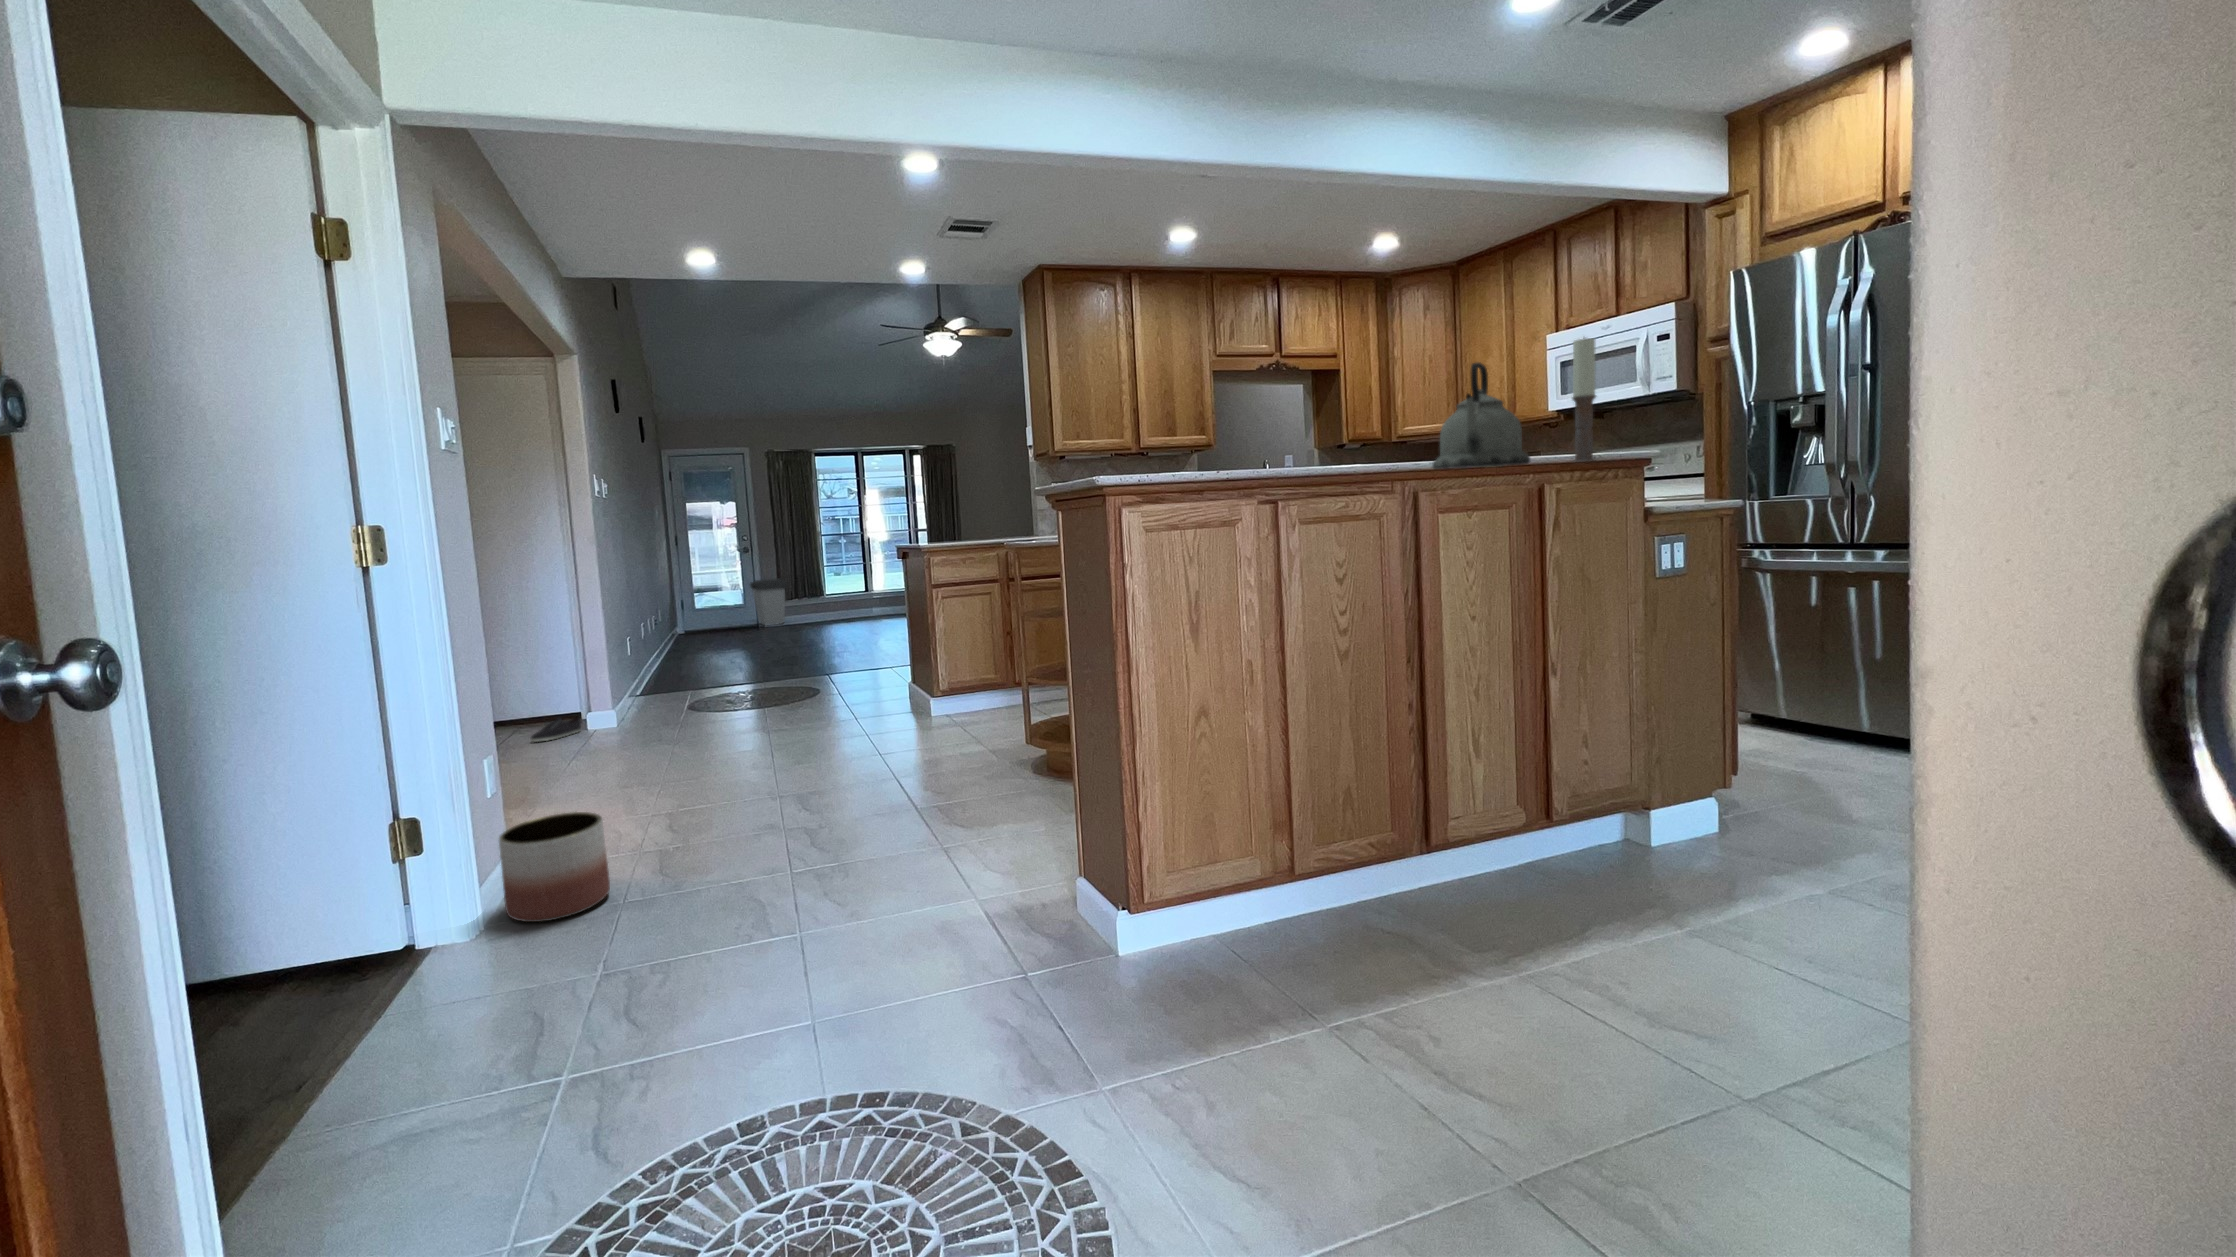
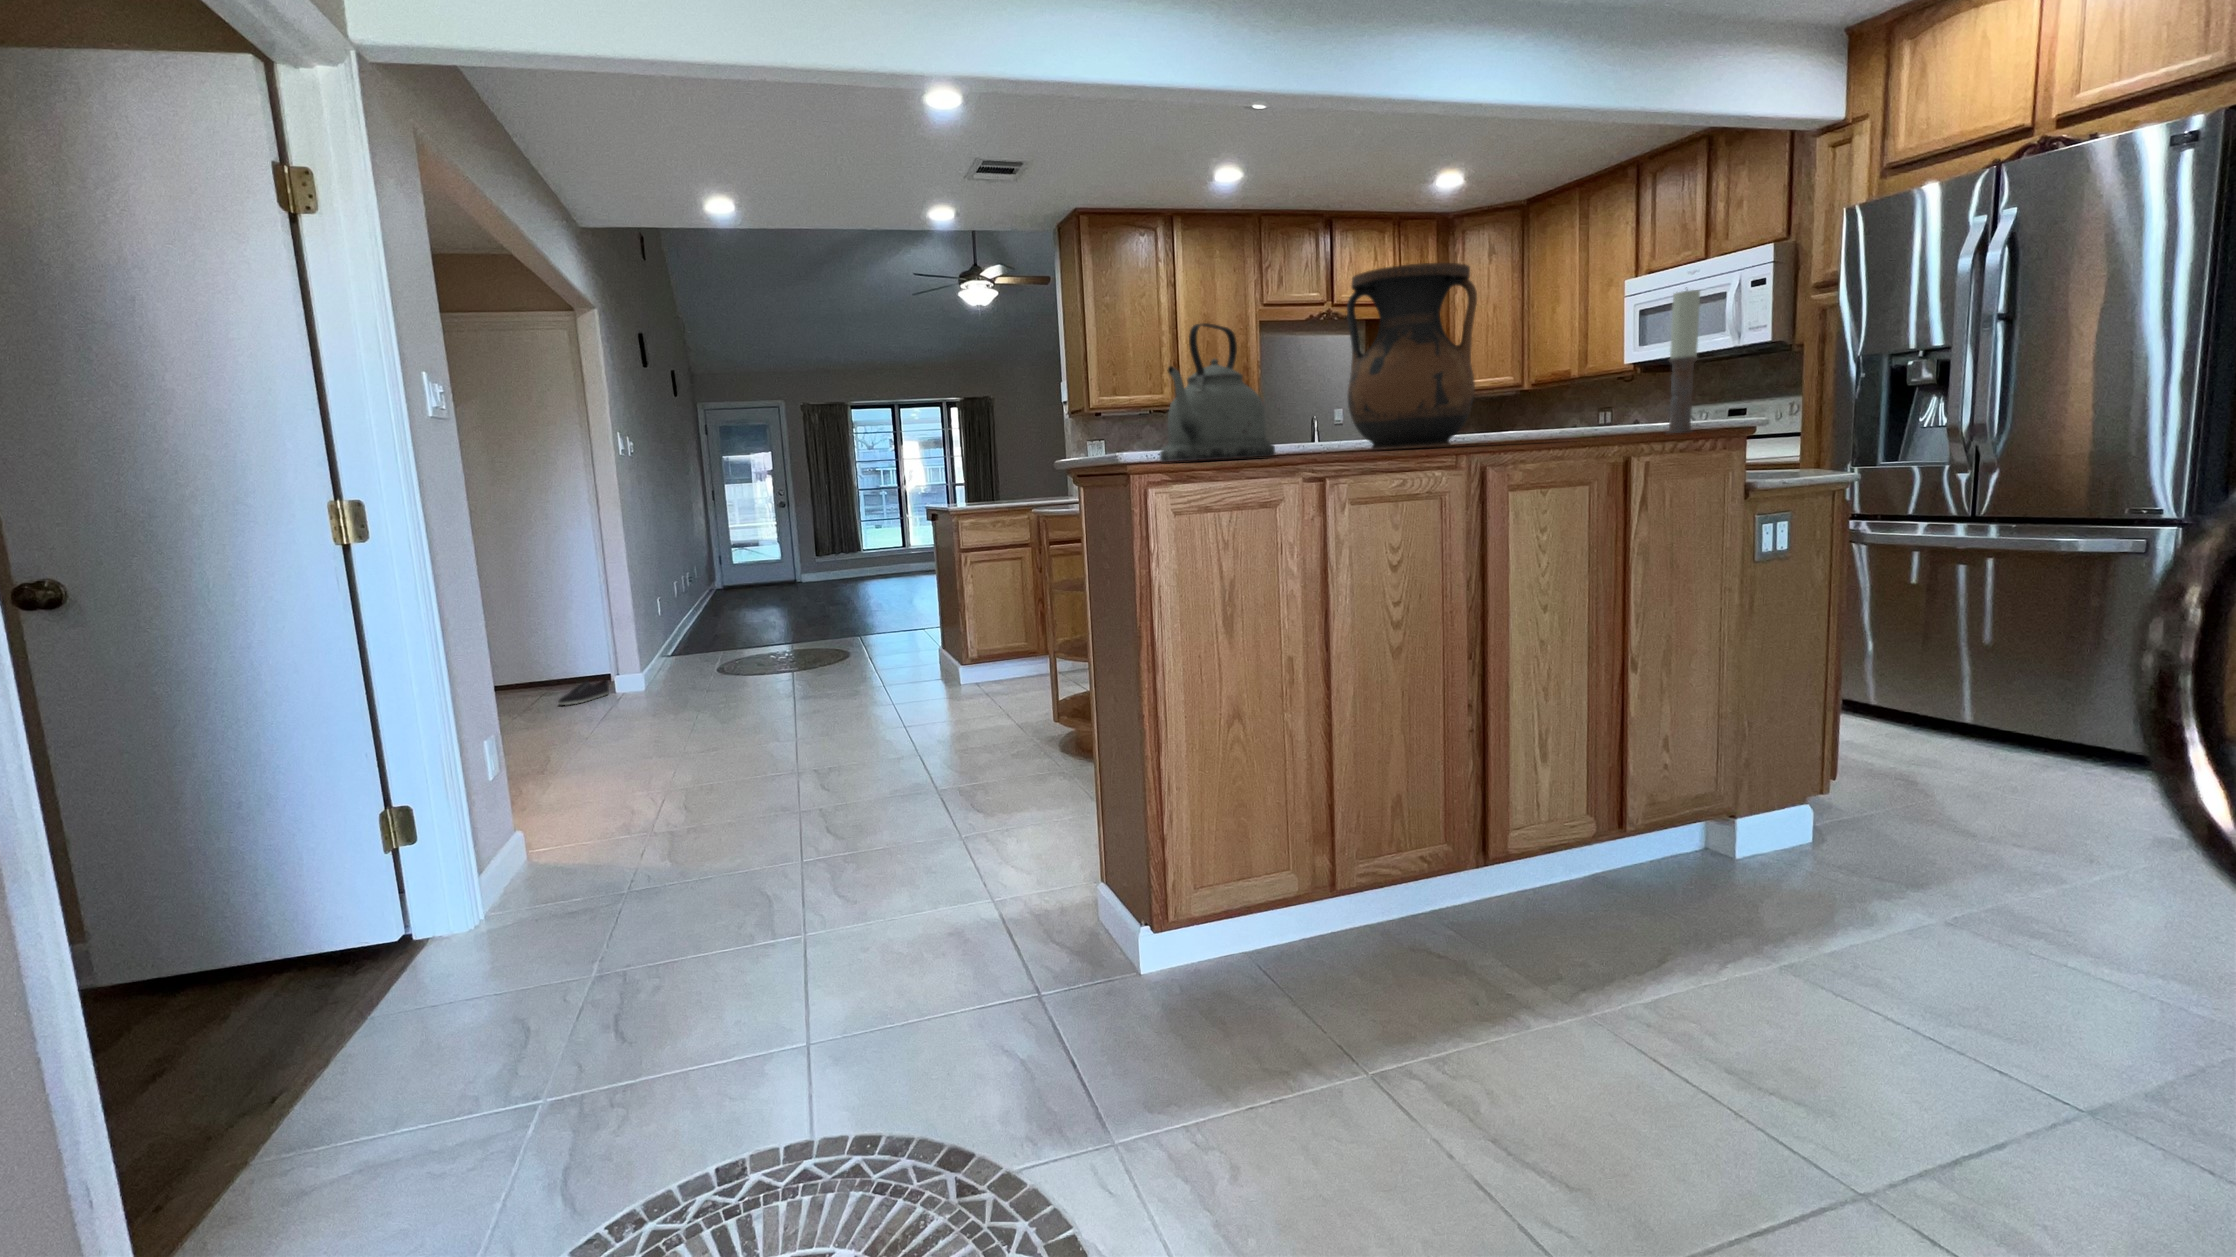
vase: none [1293,312,1405,476] -> present [1347,263,1477,450]
kettle: present [1433,362,1530,469] -> present [1160,323,1275,462]
trash can: present [750,578,787,626] -> none [786,533,823,581]
planter: present [499,812,610,922] -> none [498,796,615,911]

